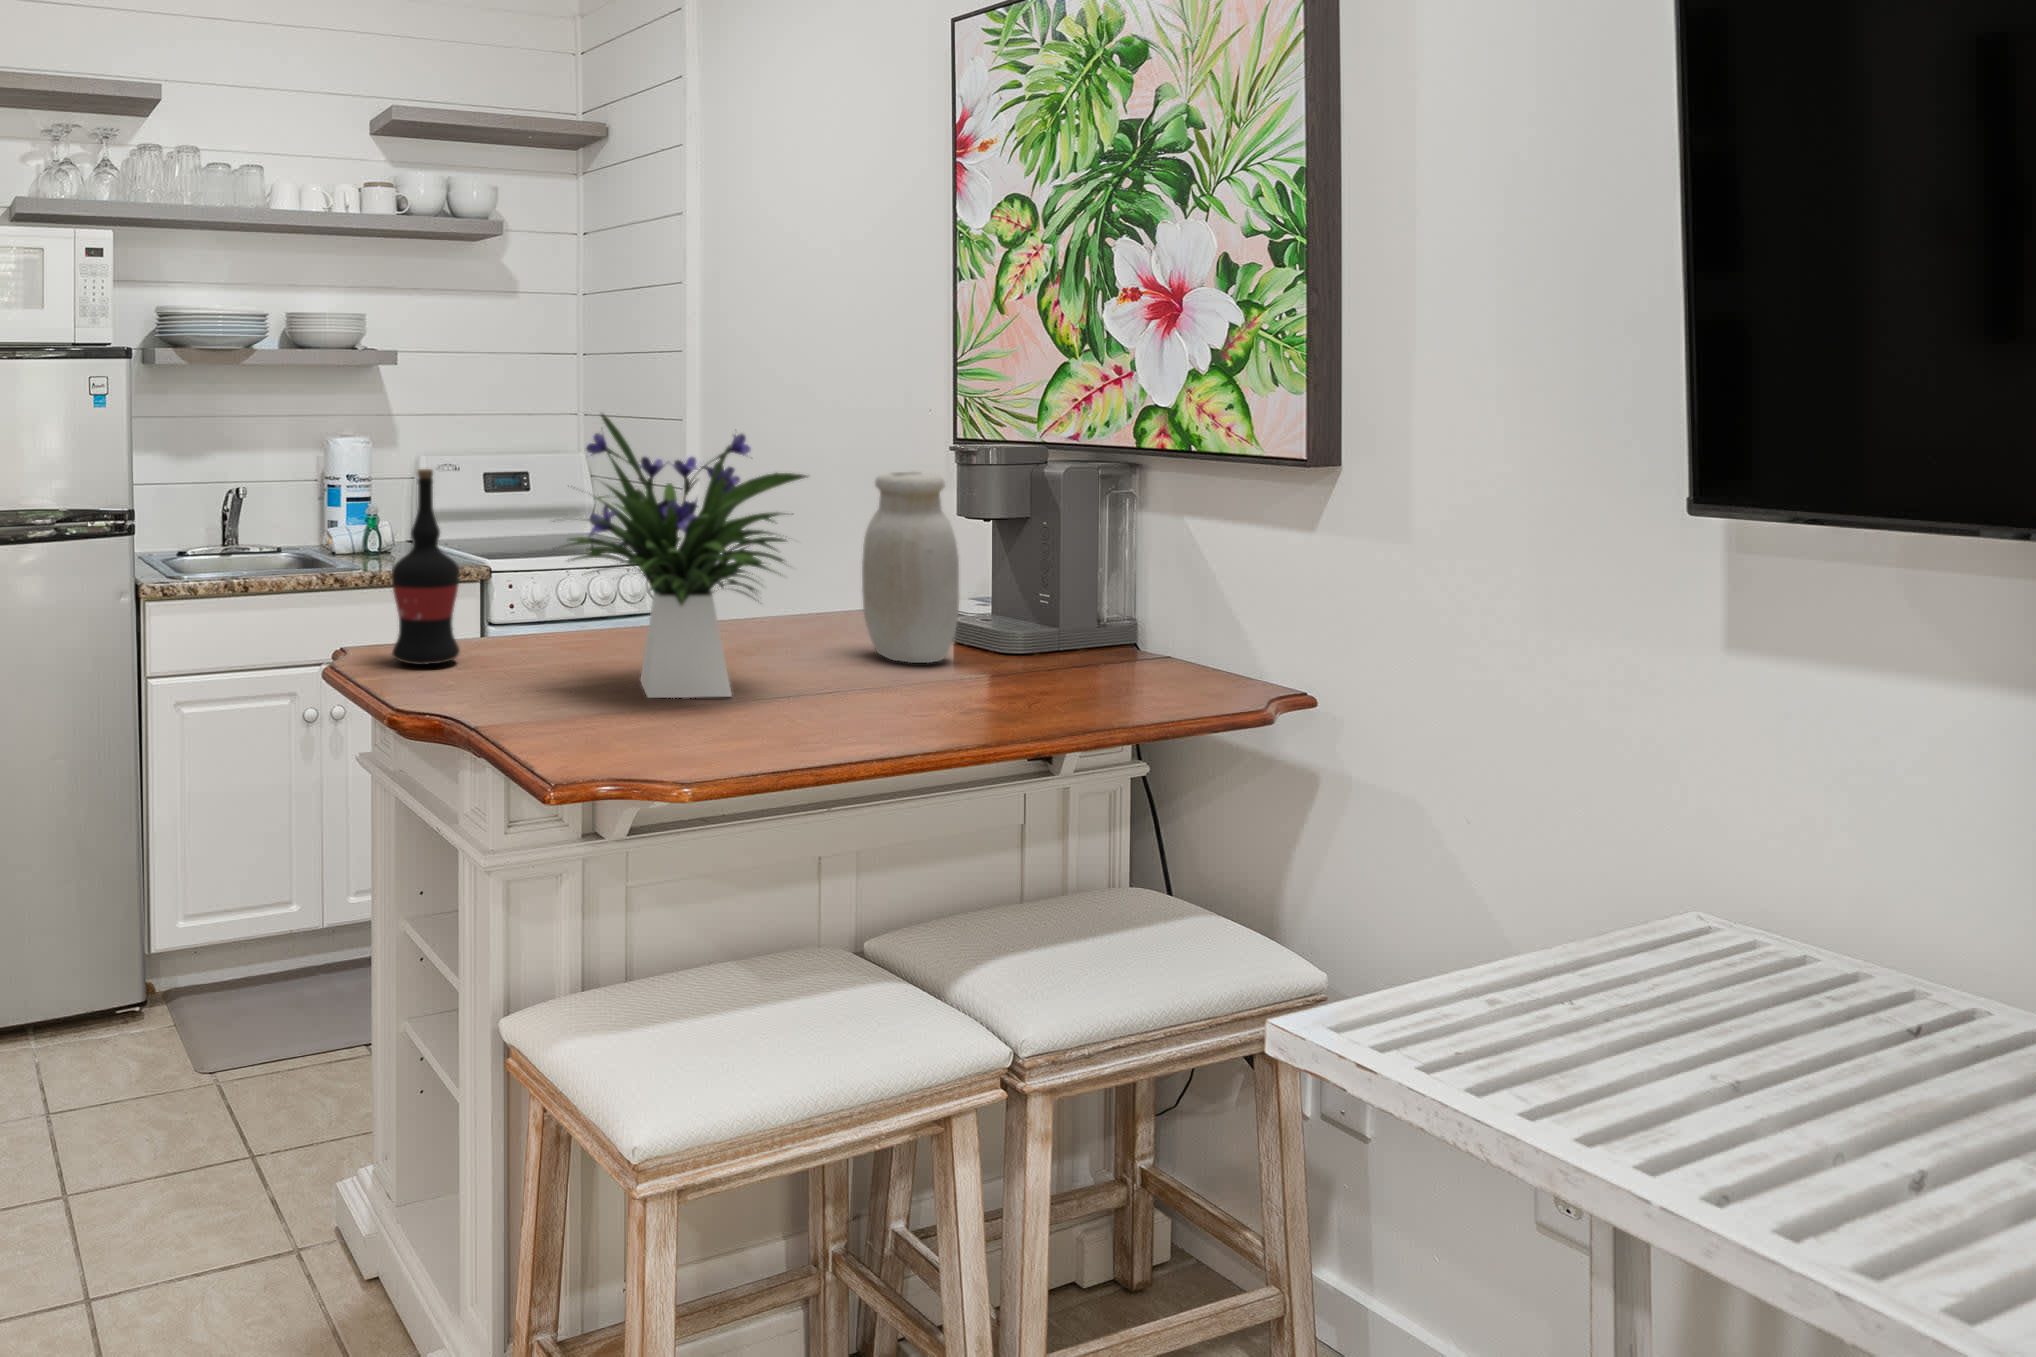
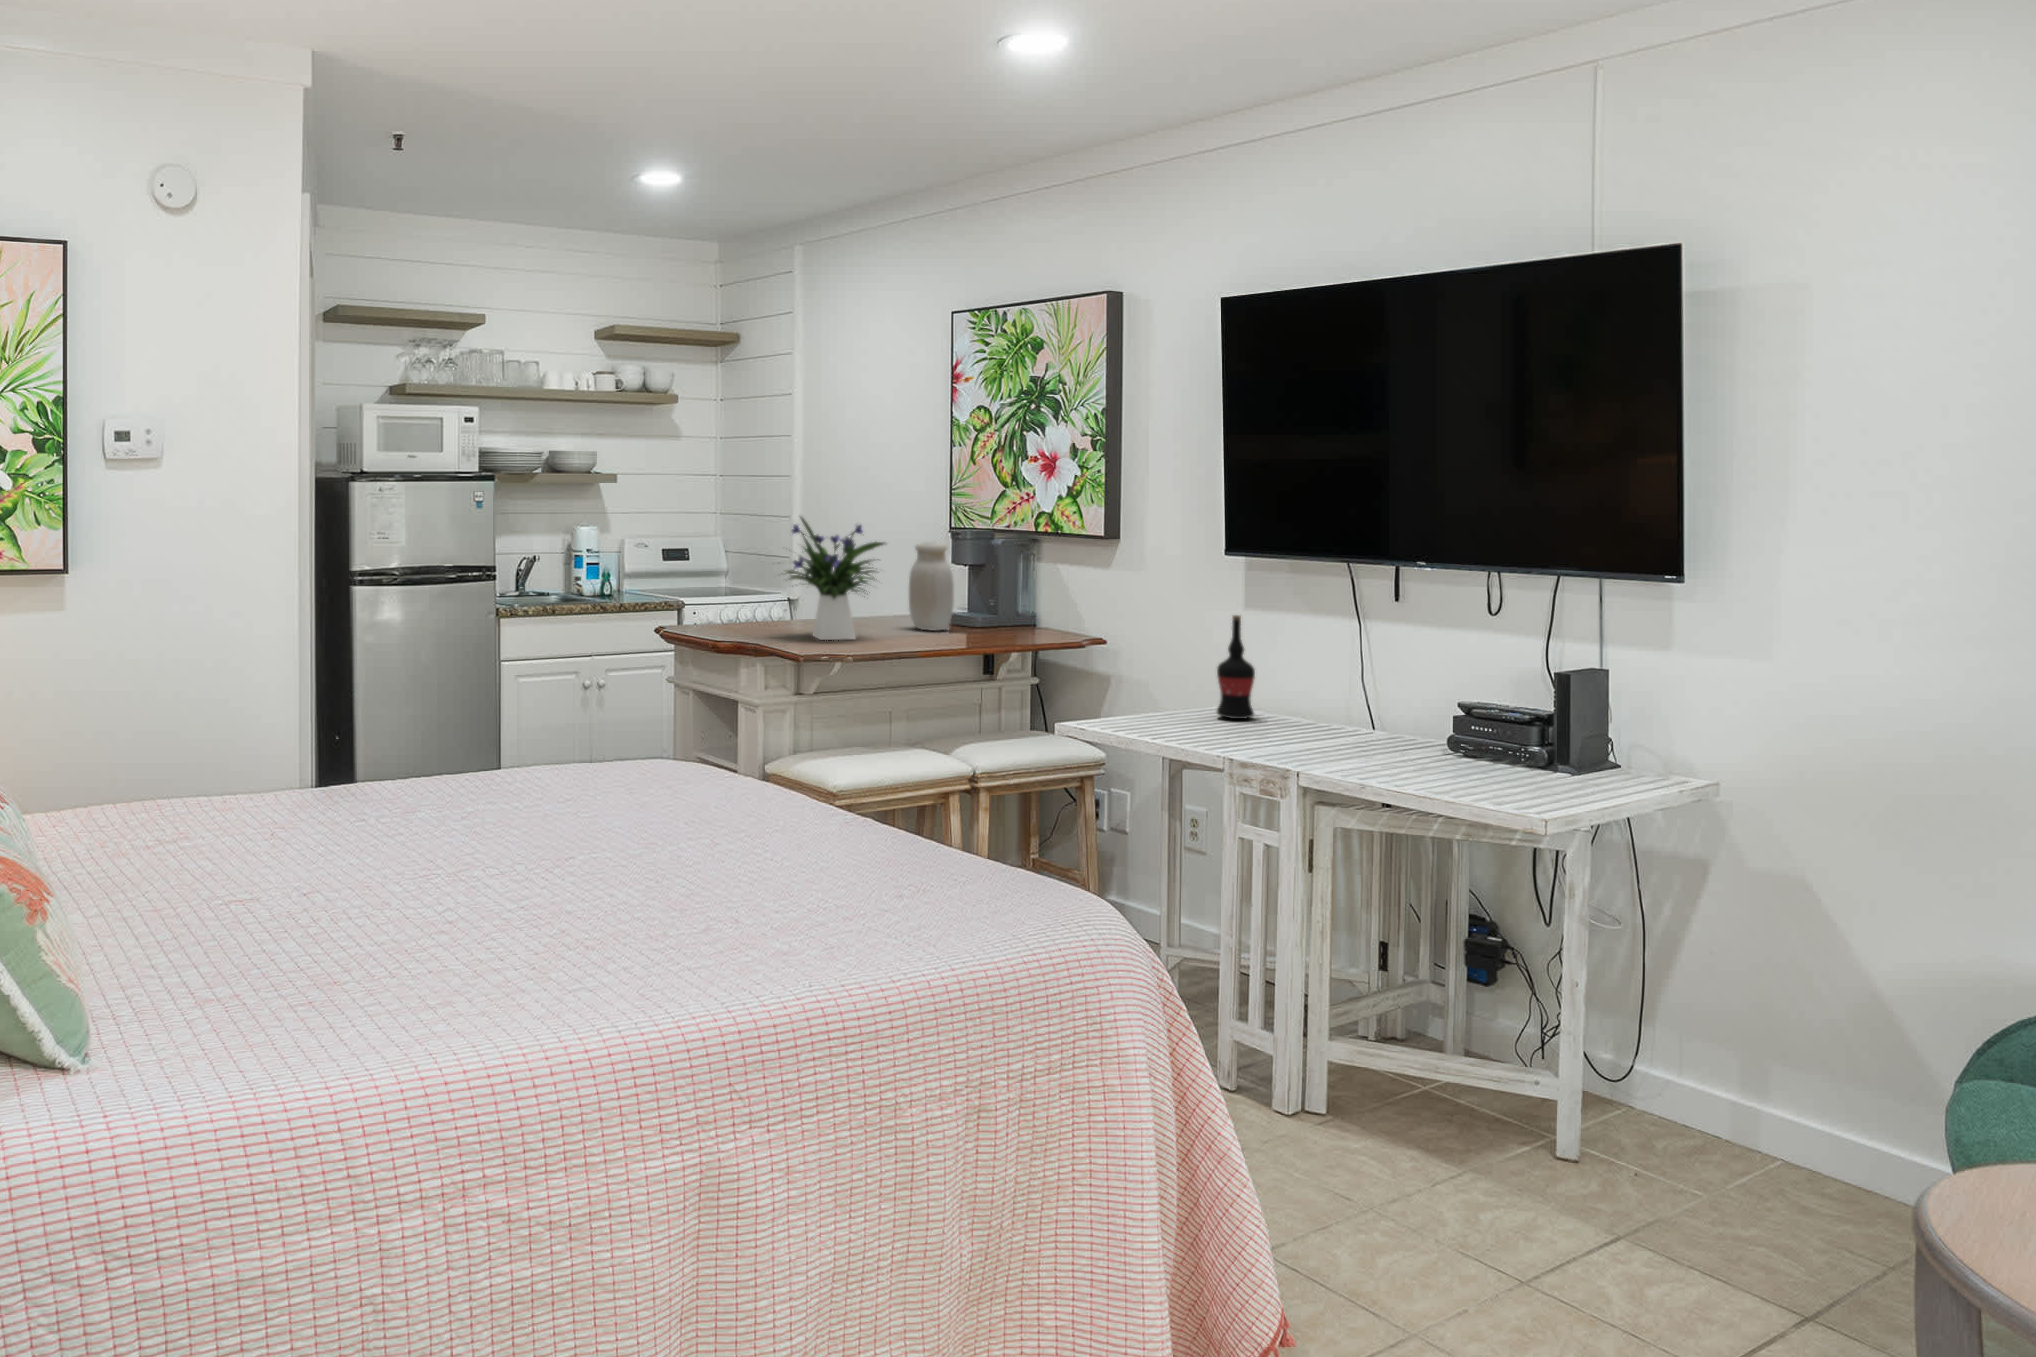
wine bottle: present [392,469,460,665] -> present [1217,615,1255,719]

